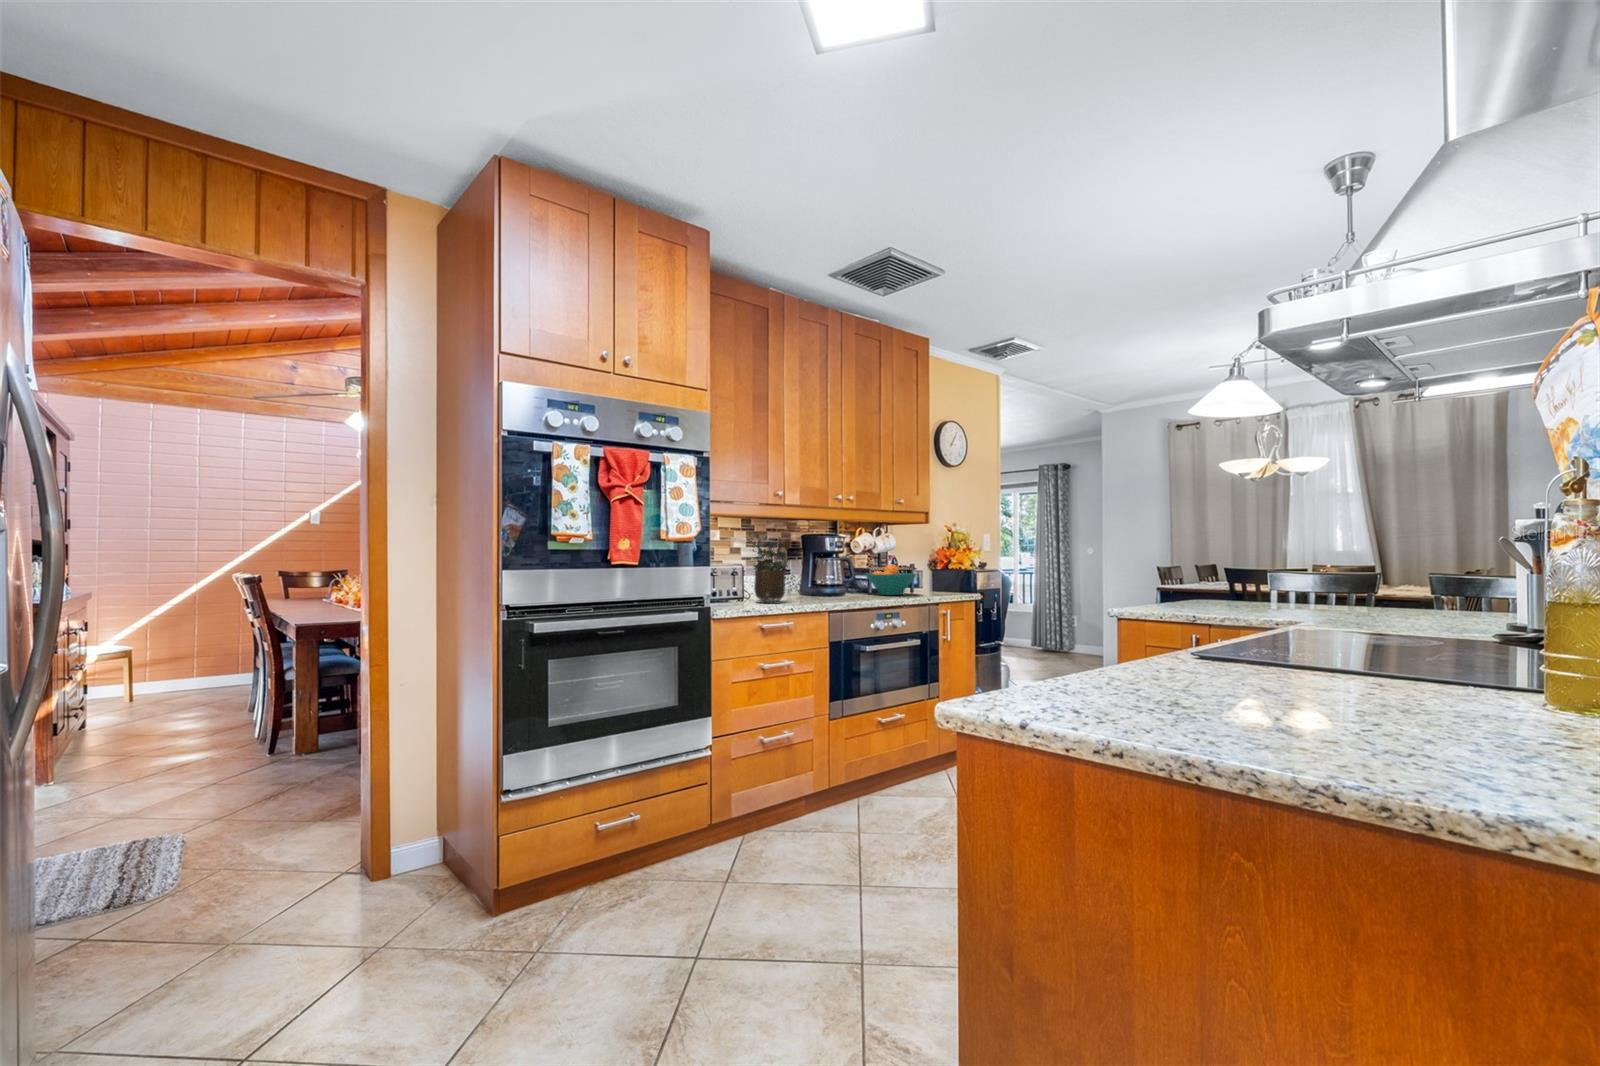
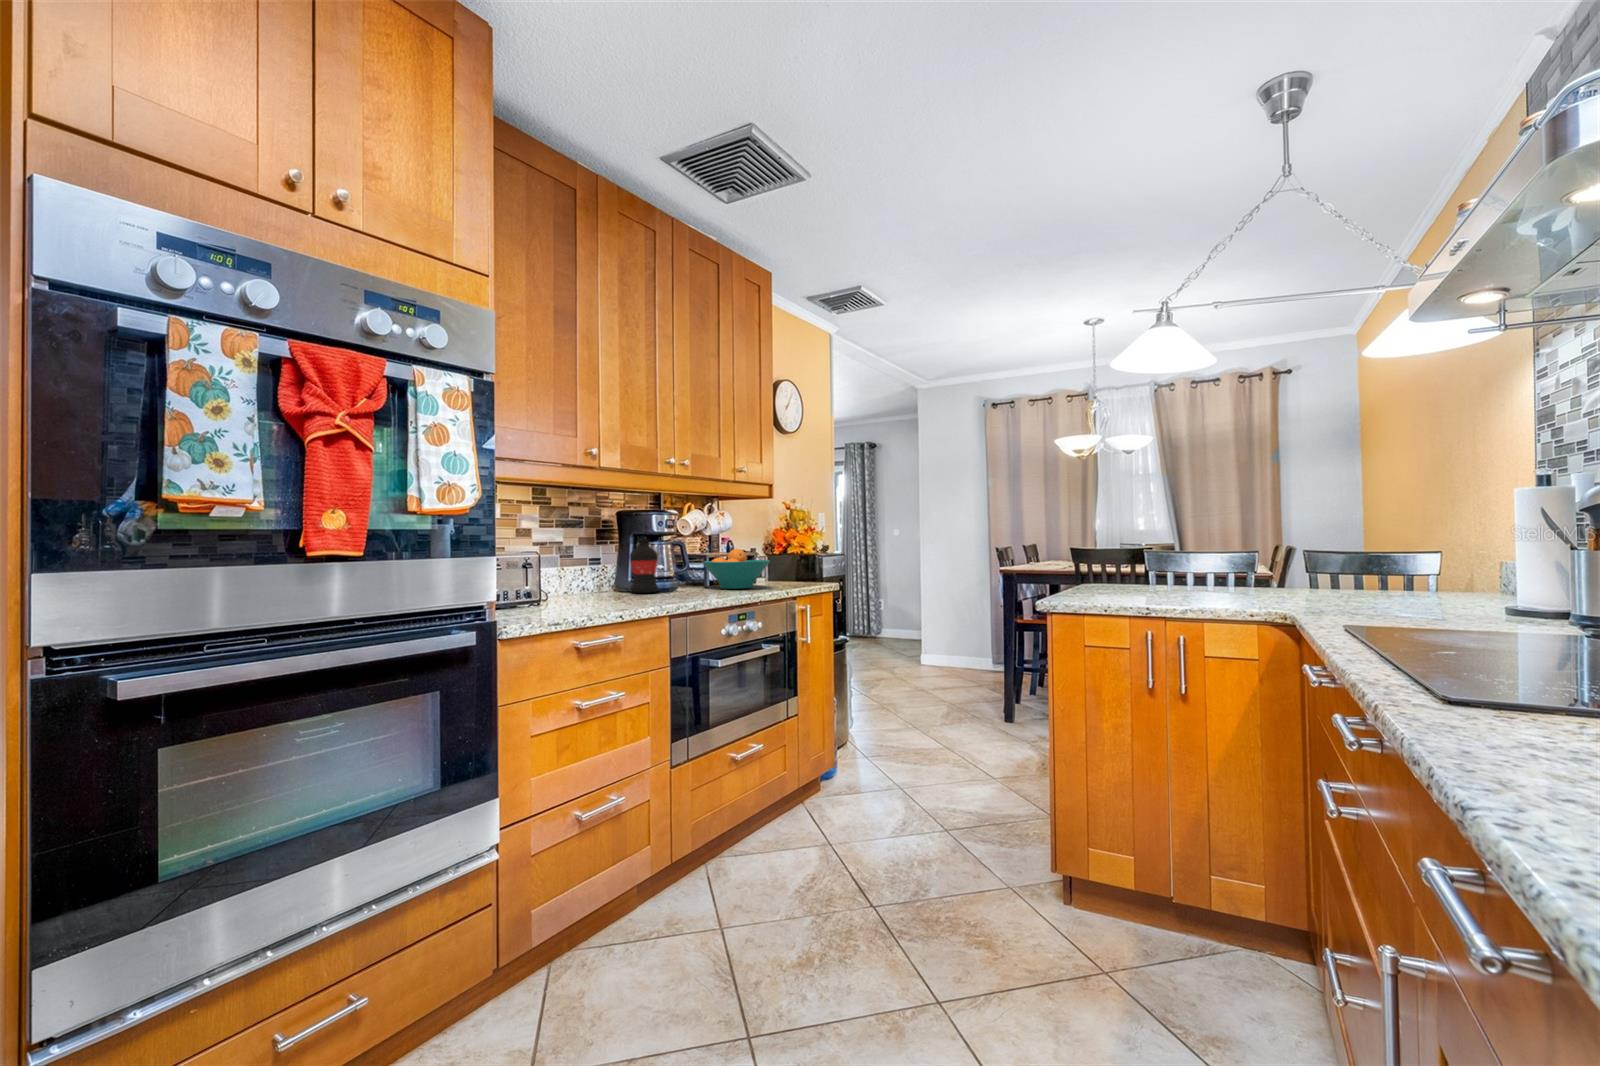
potted plant: present [746,525,789,601] -> none [544,493,615,606]
wine bottle: none [808,537,829,596] -> present [630,536,658,593]

